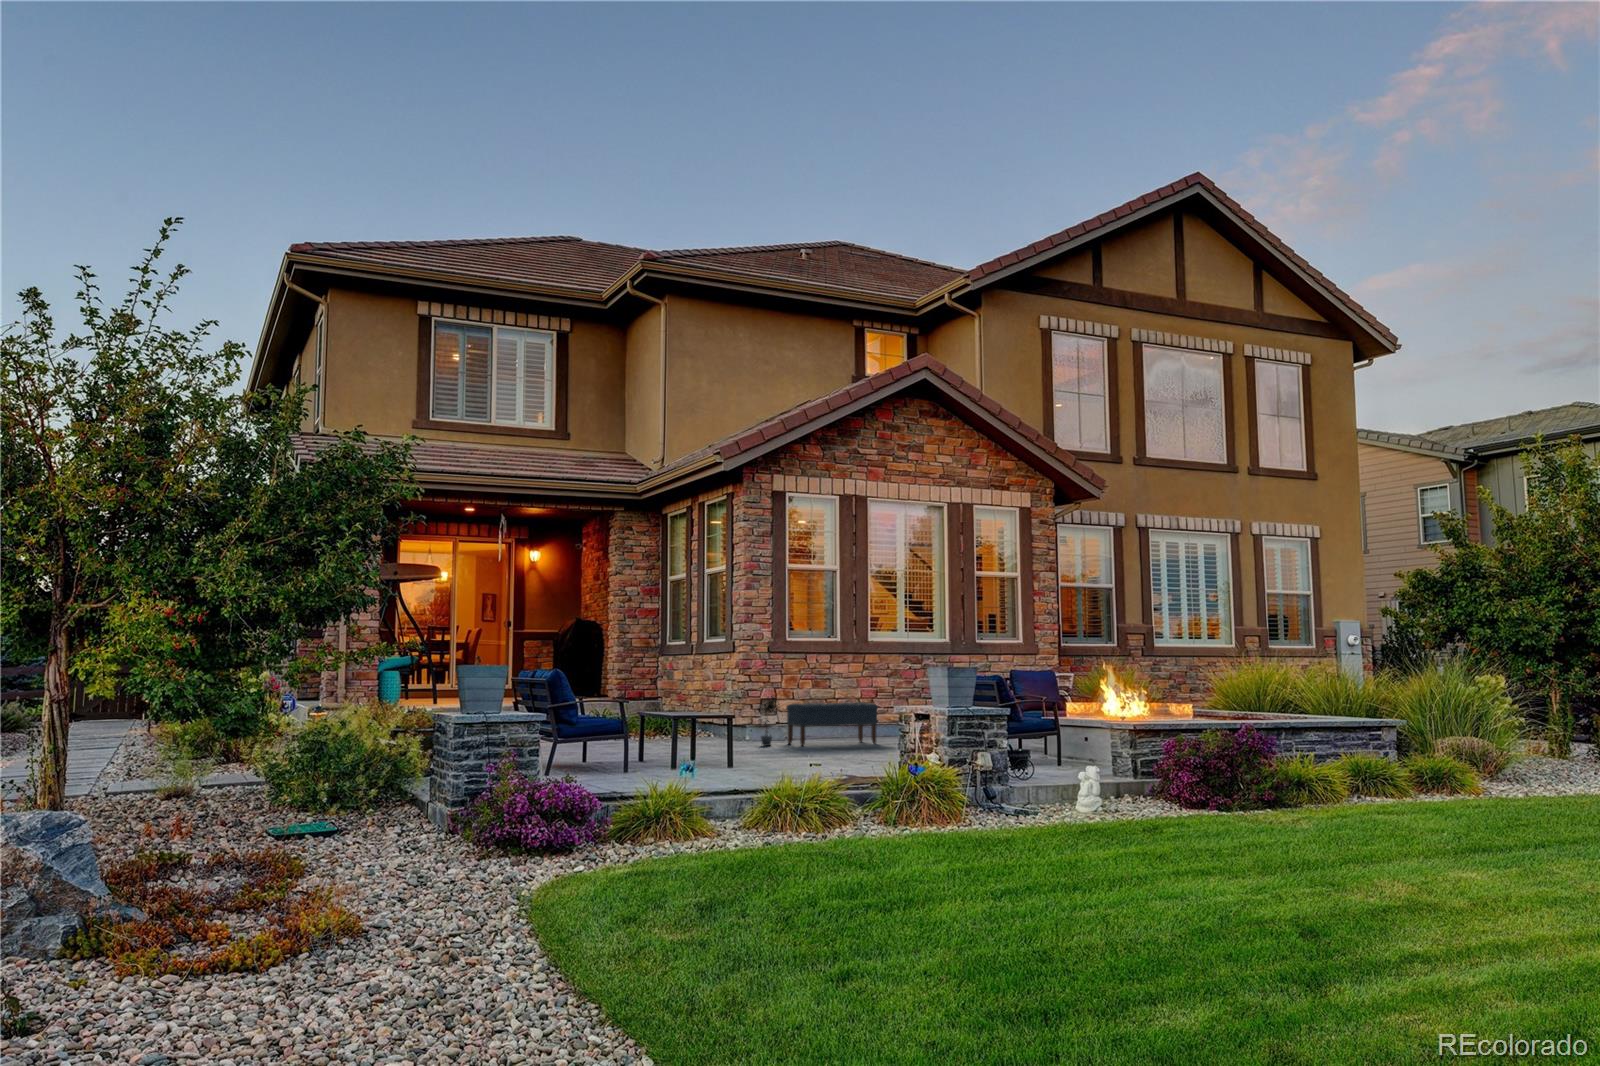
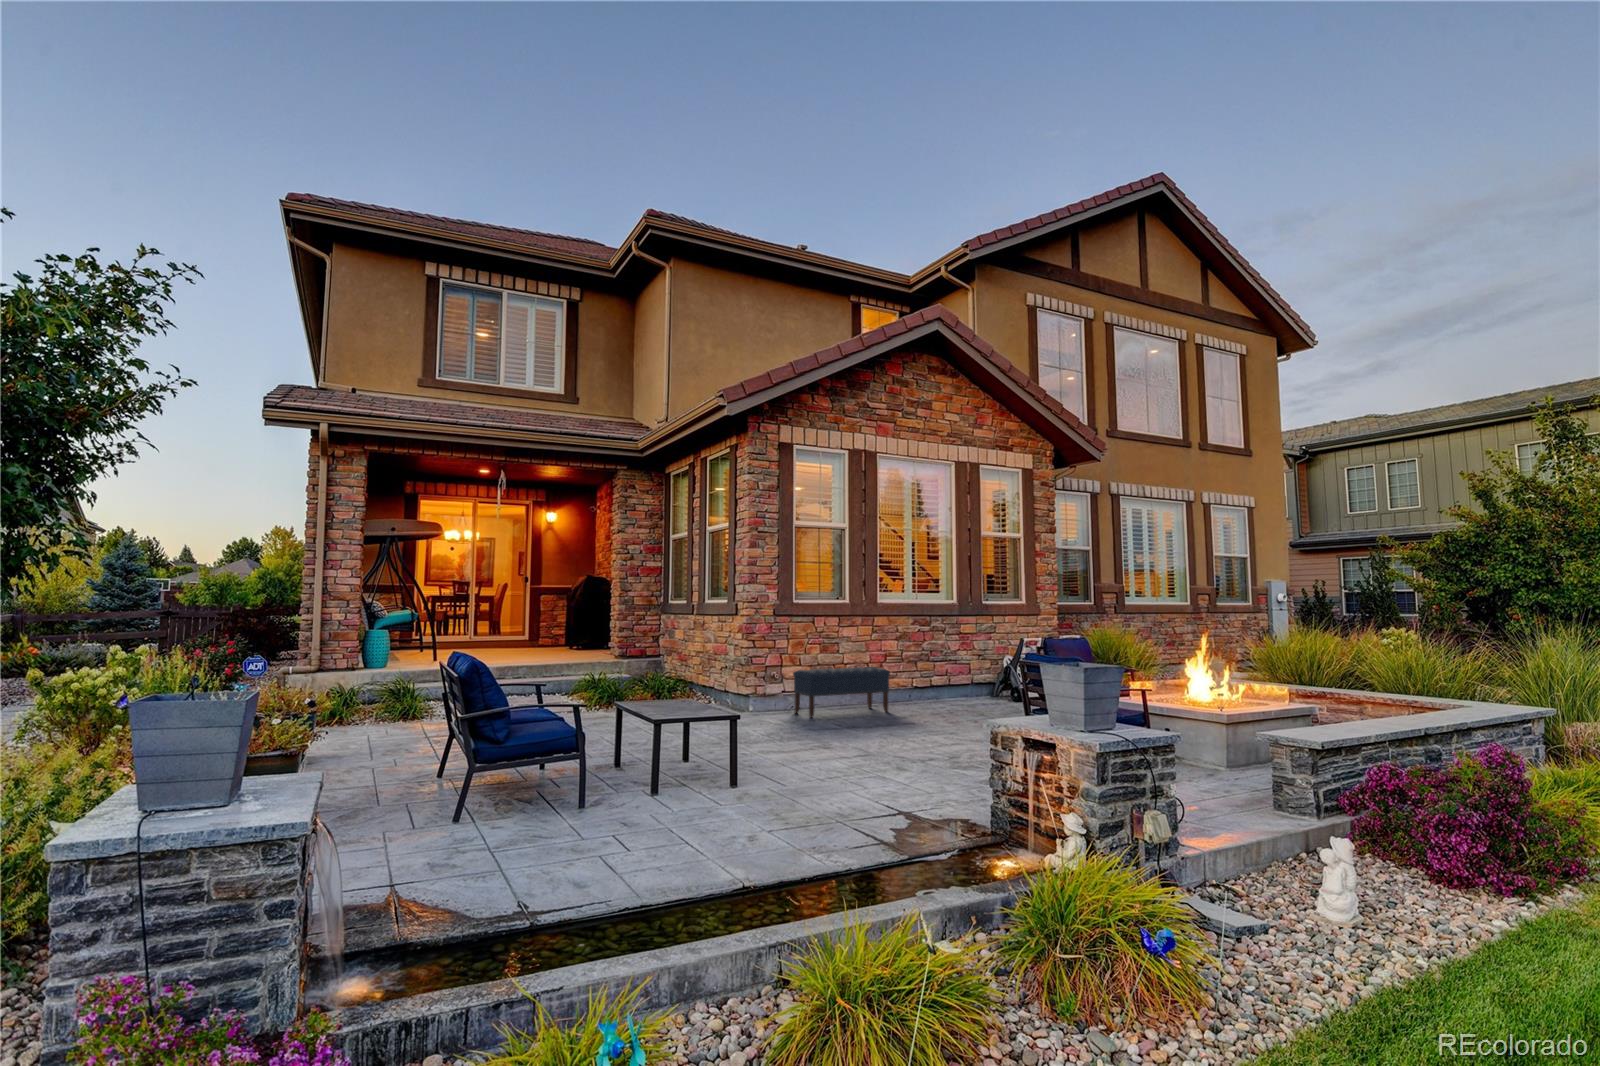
potted plant: present [760,696,777,746] -> none [762,661,787,718]

